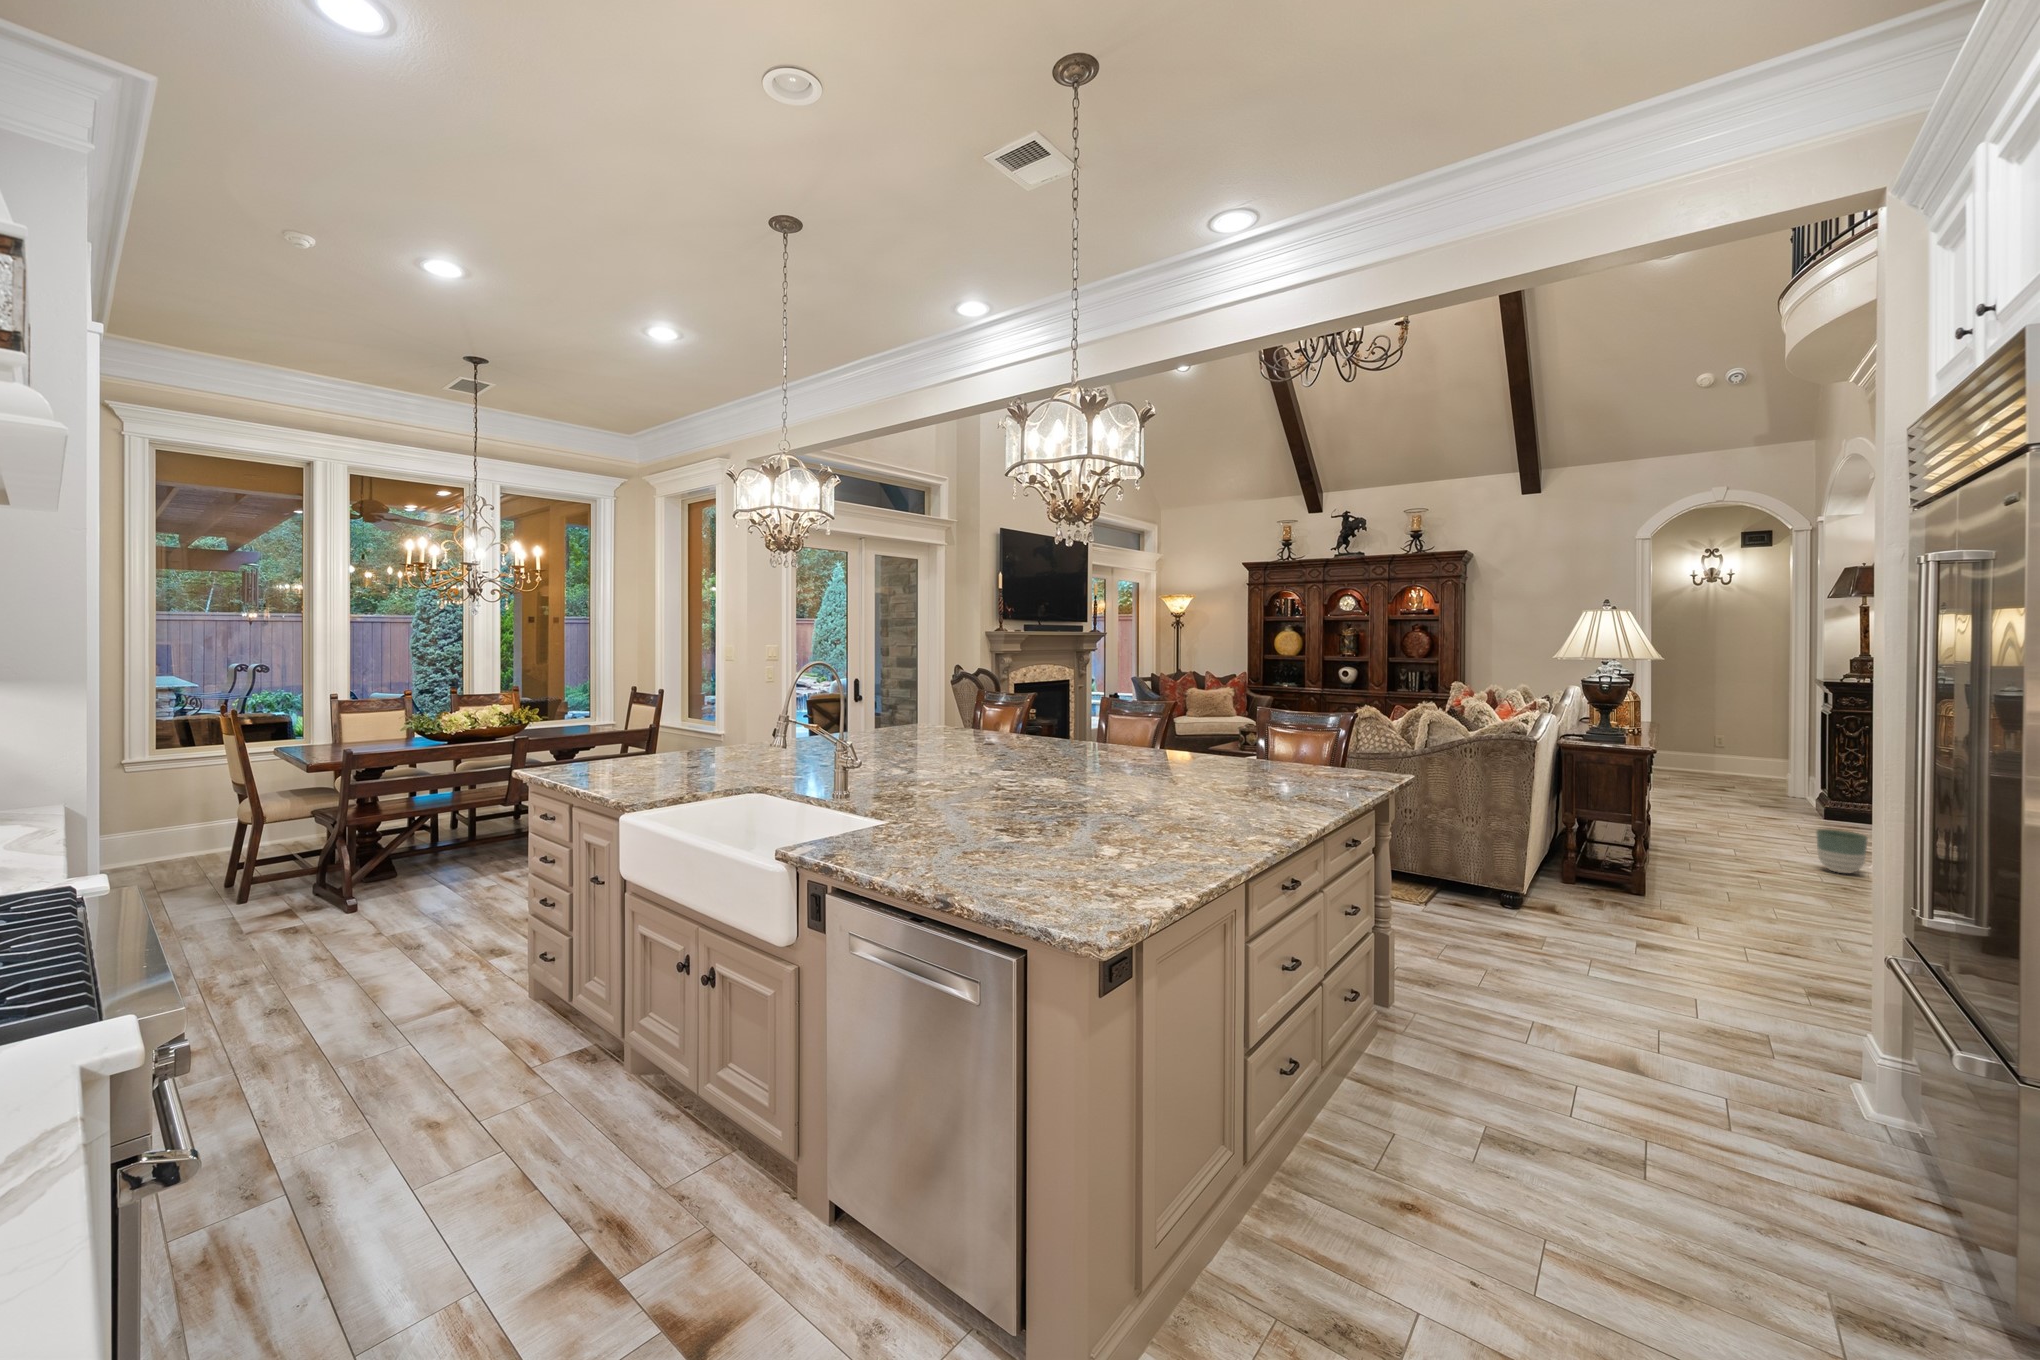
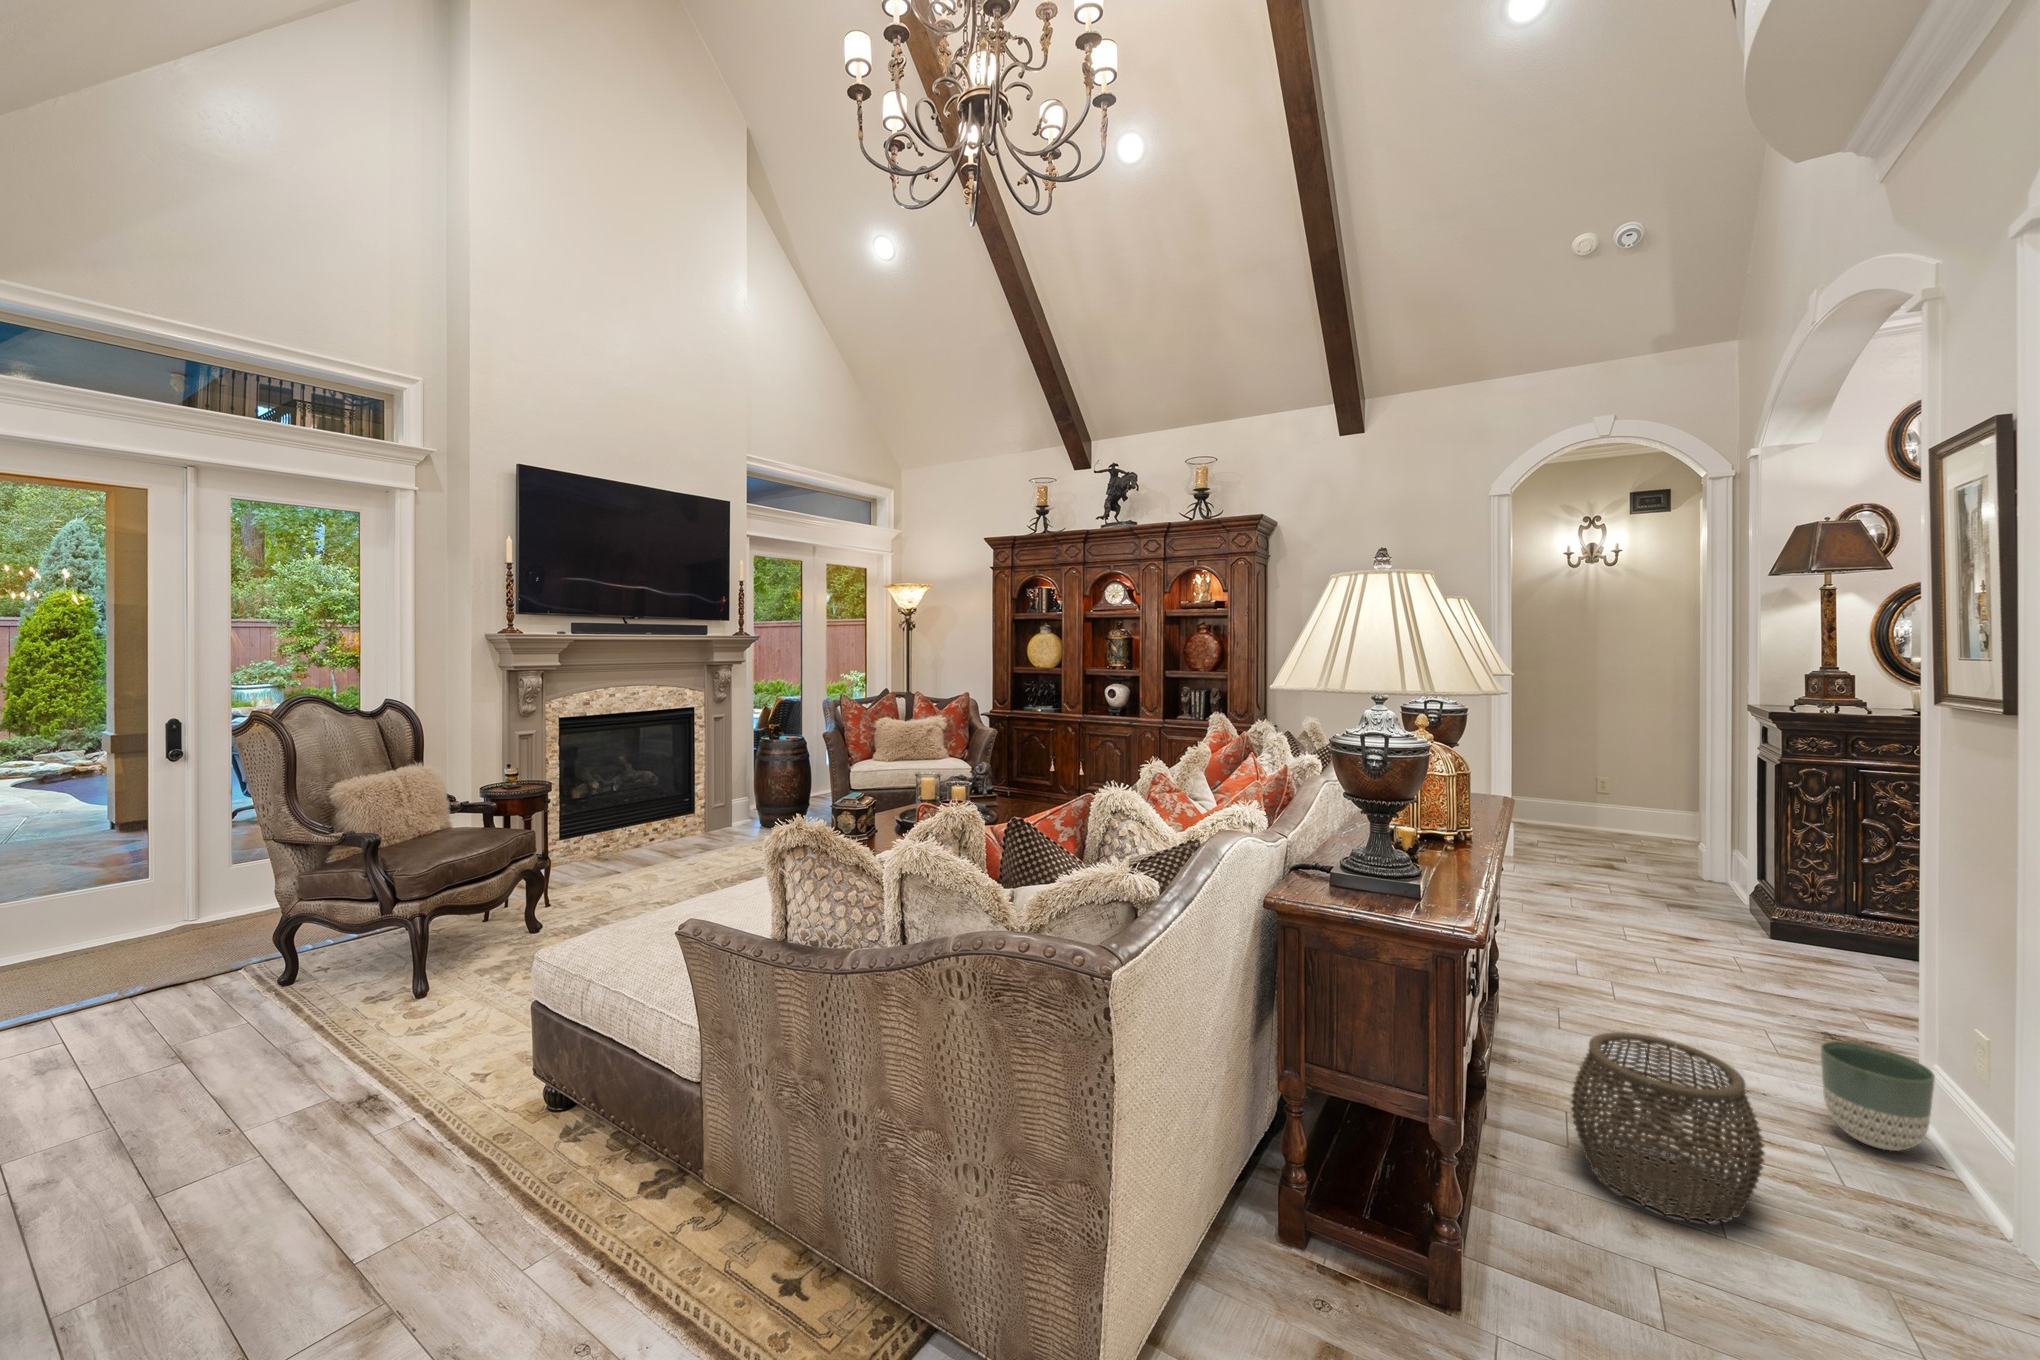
woven basket: none [1690,816,1778,884] -> present [1571,1032,1765,1224]

